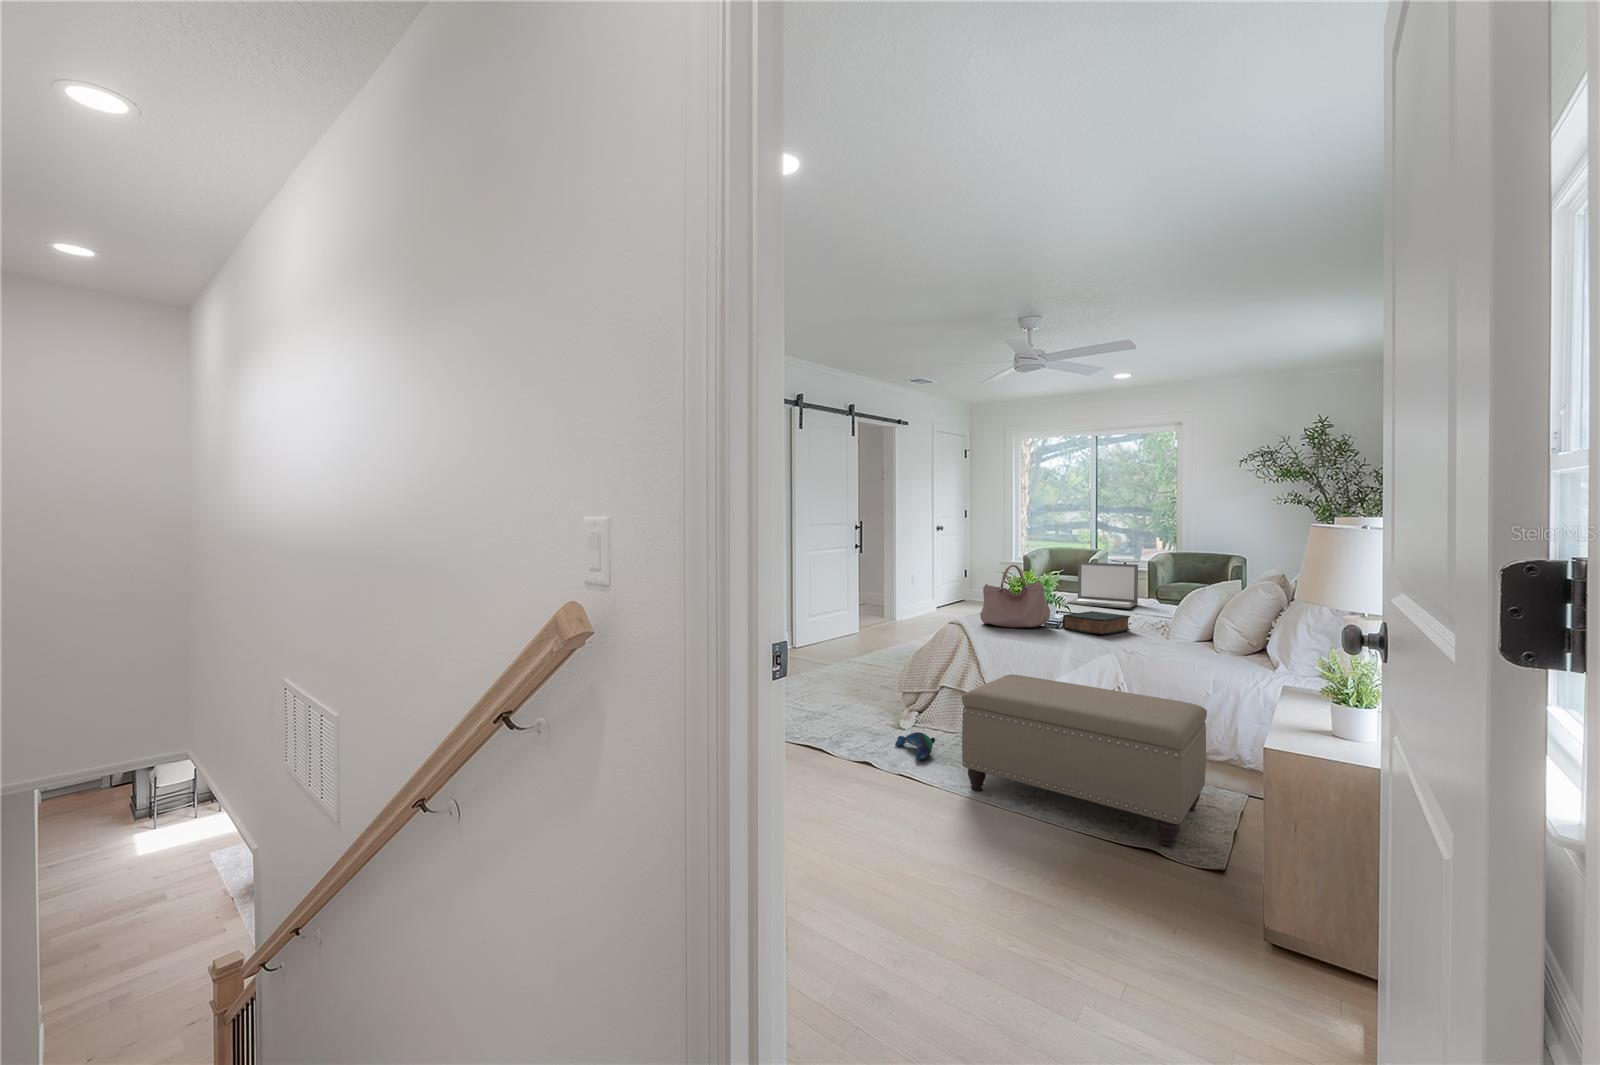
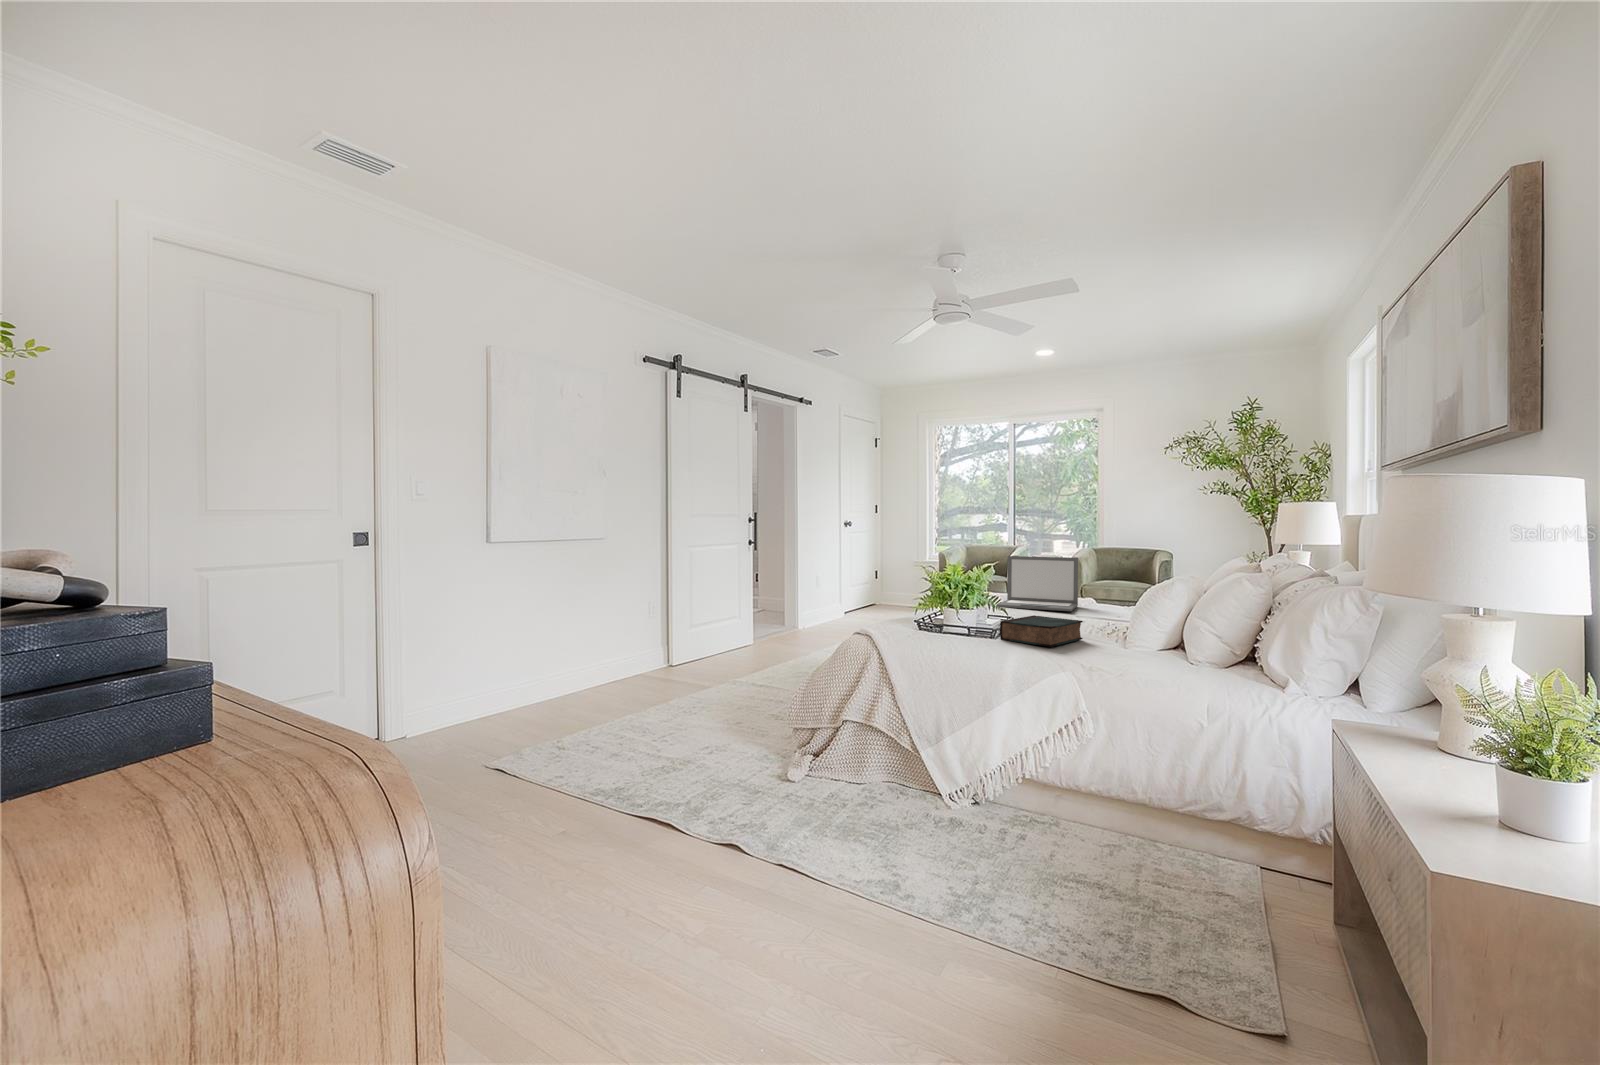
handbag: present [980,565,1050,627] -> none [895,556,984,639]
ottoman: present [962,675,1207,846] -> none [872,706,1213,976]
plush toy: present [895,732,935,762] -> none [780,789,835,835]

